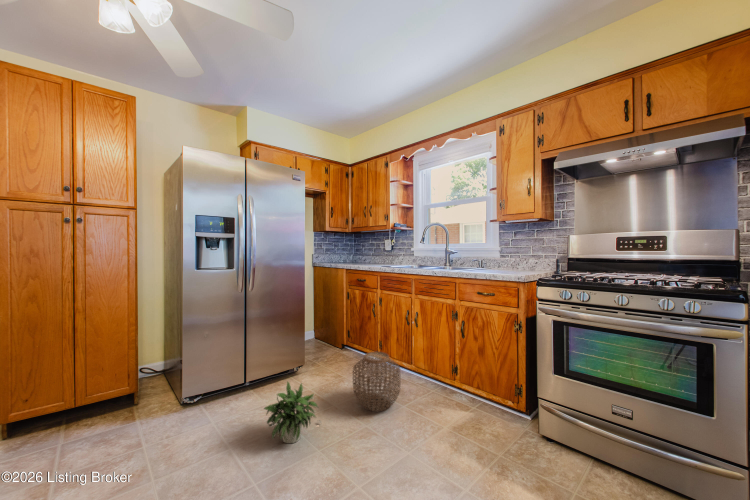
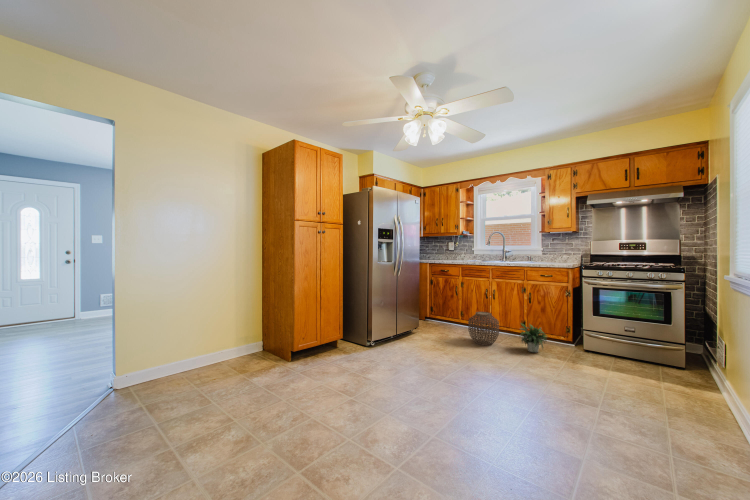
potted plant: present [264,382,321,443] -> present [521,324,547,352]

